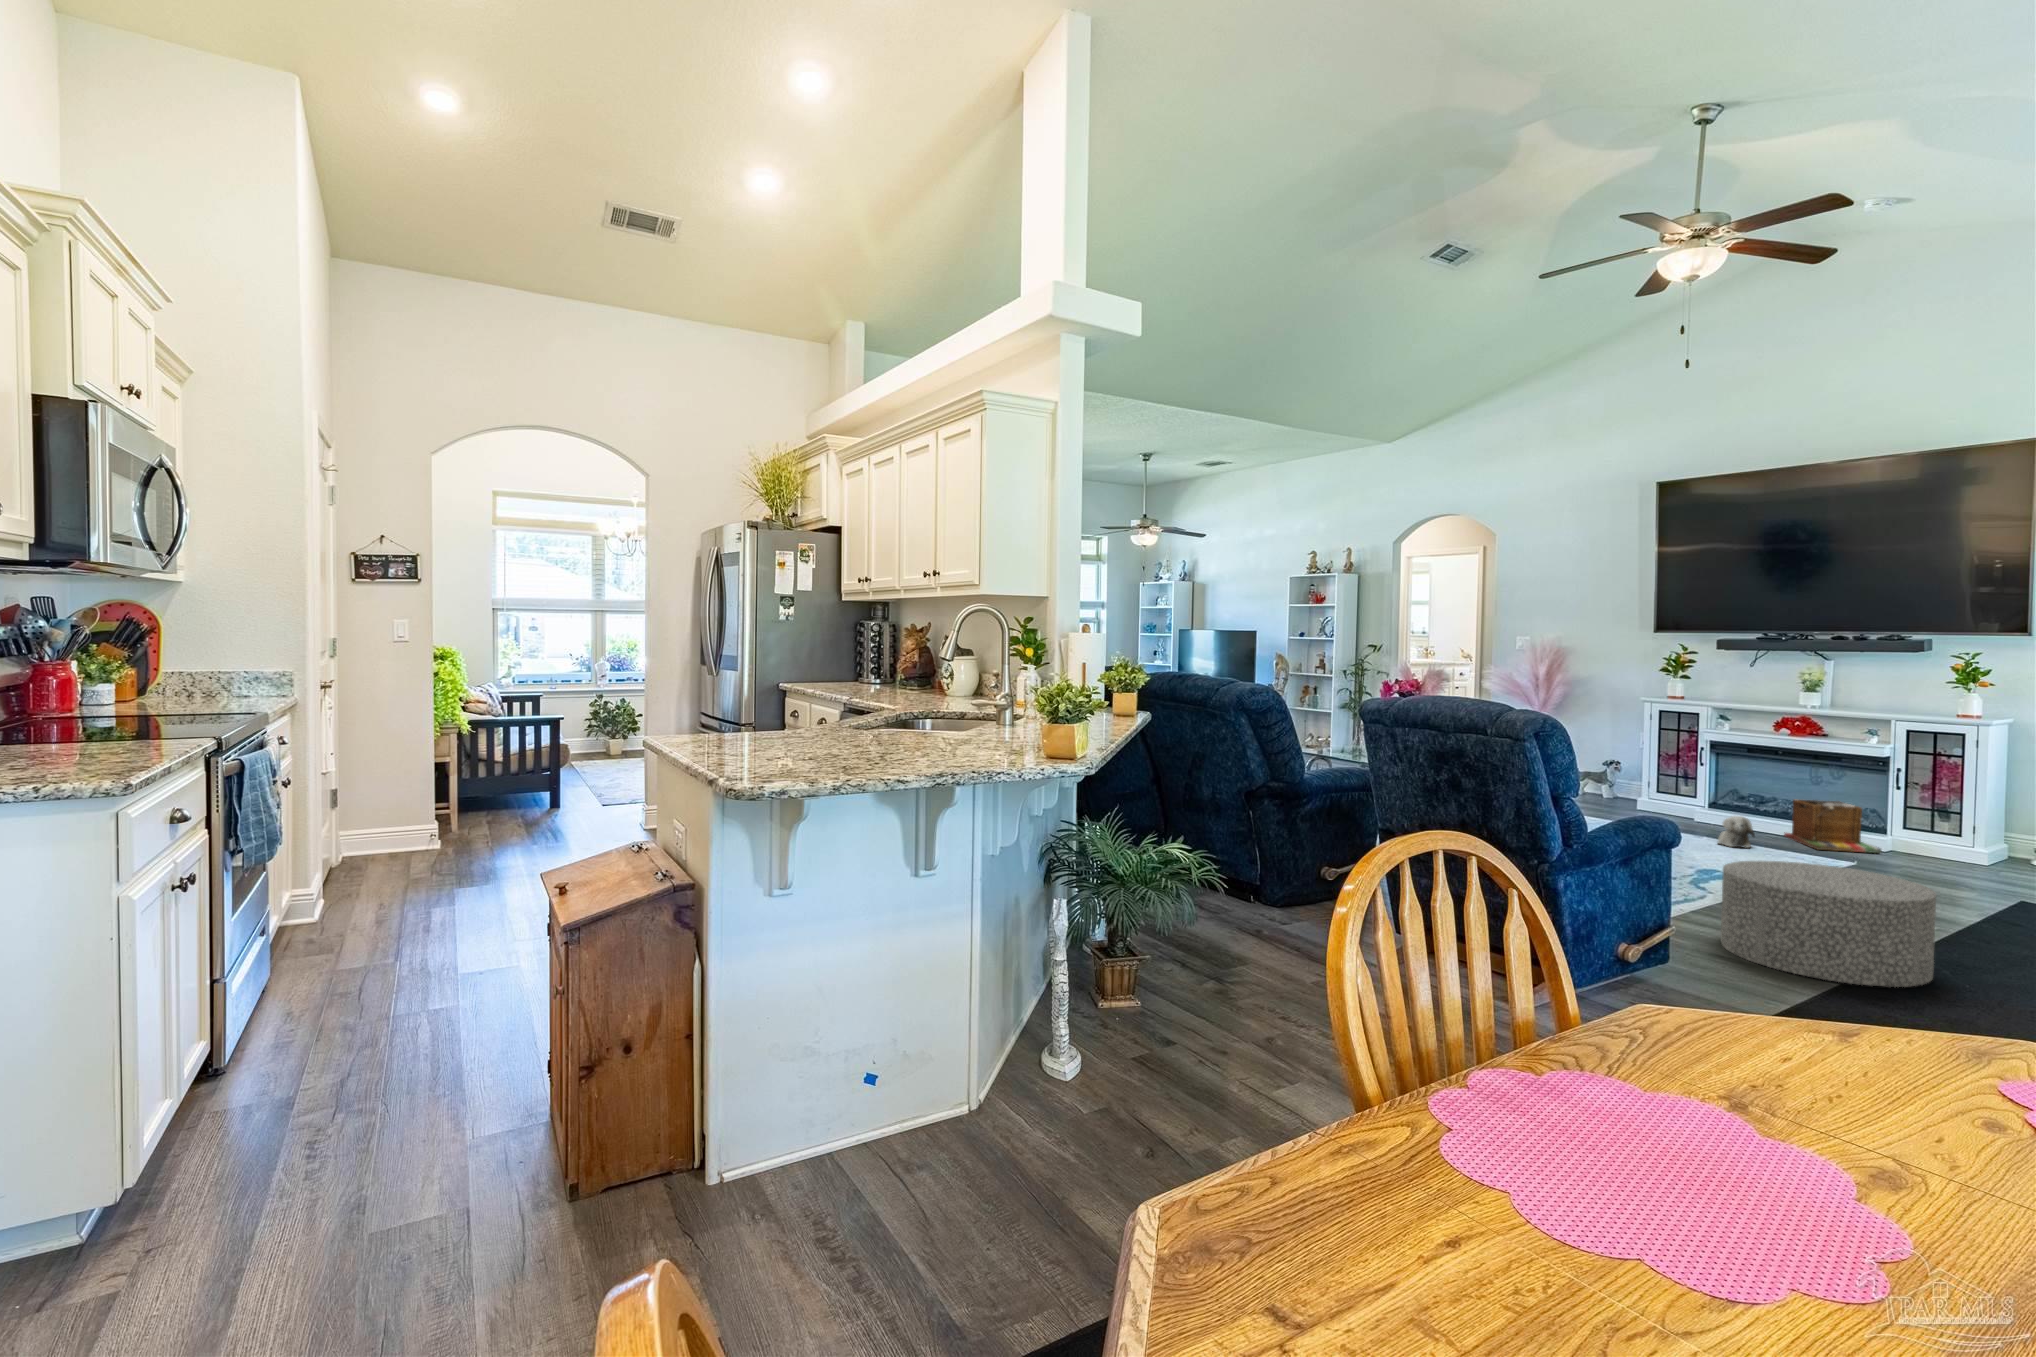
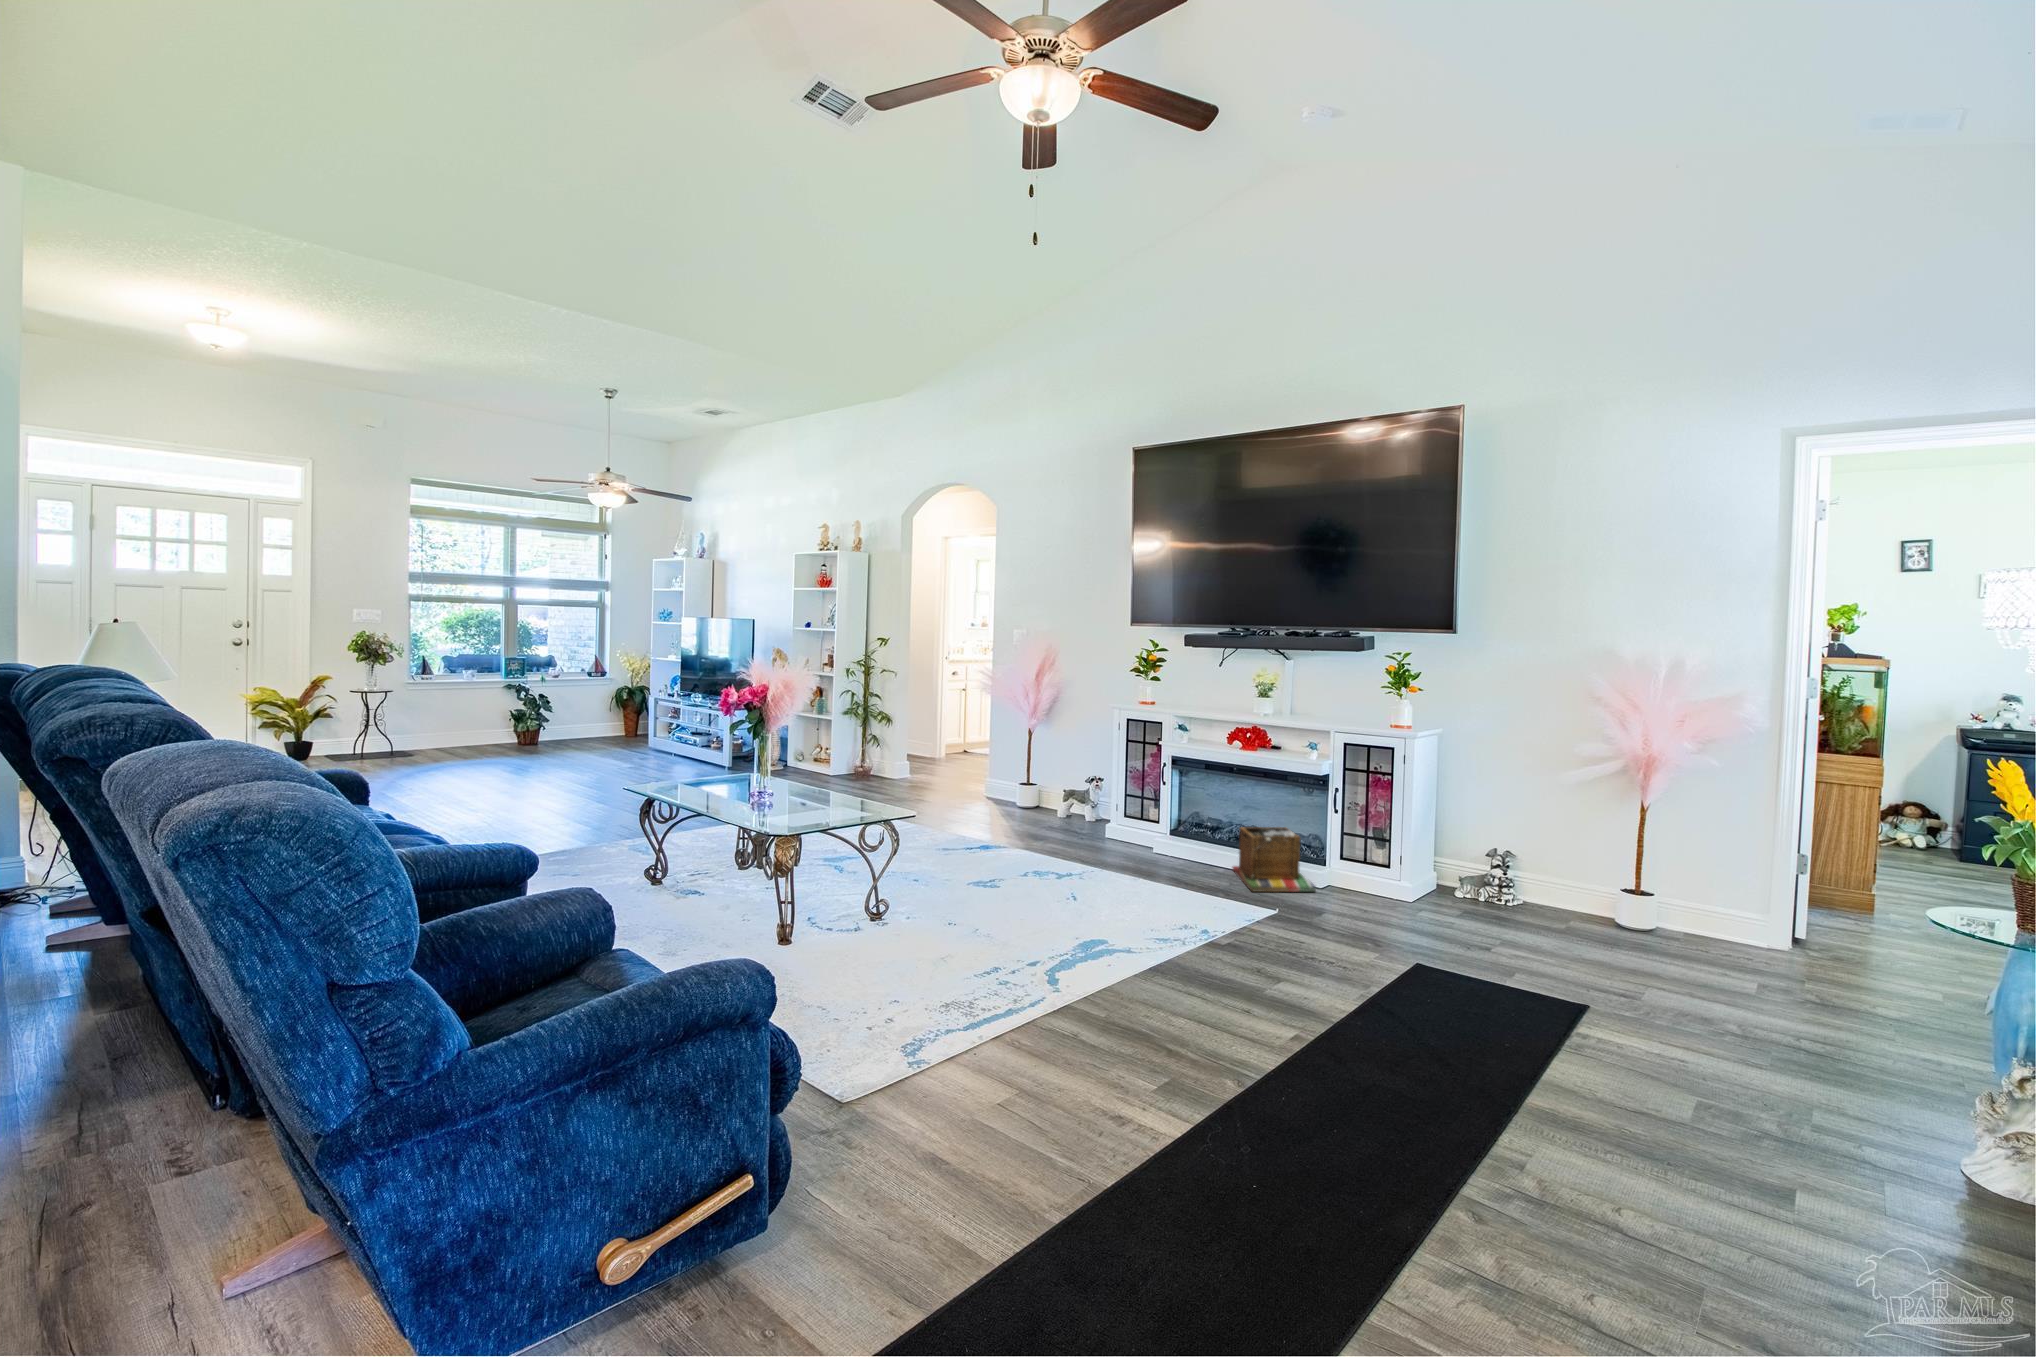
plush toy: present [1718,816,1755,848] -> none [1148,856,1187,896]
ottoman: present [1721,861,1936,987] -> none [971,978,1223,1221]

